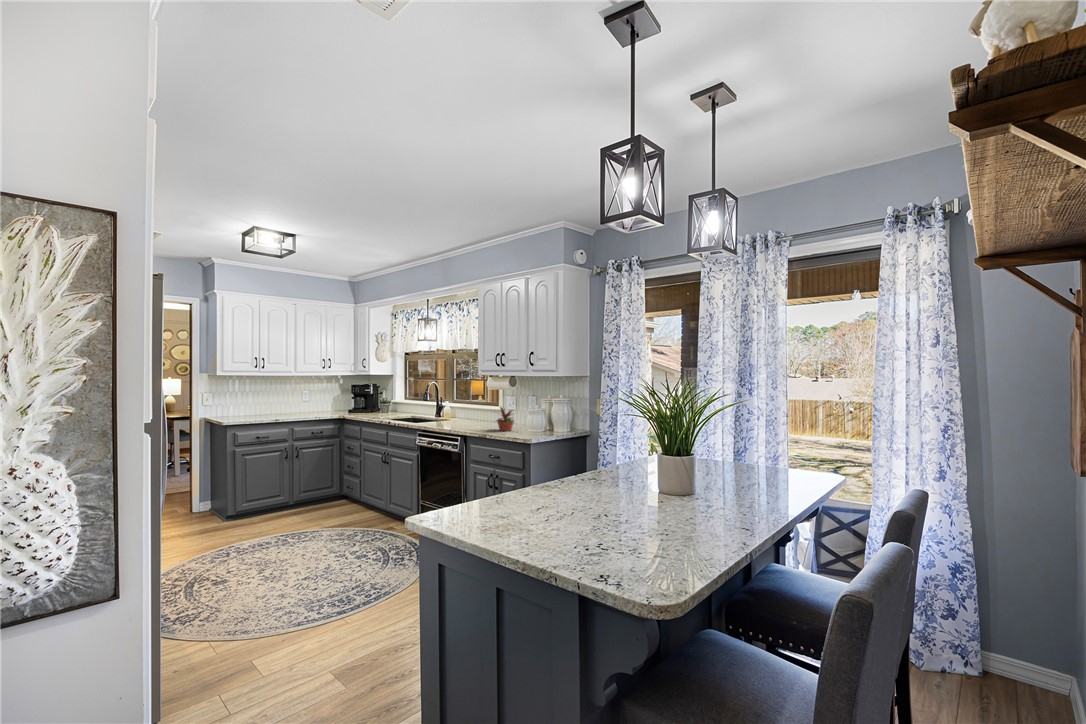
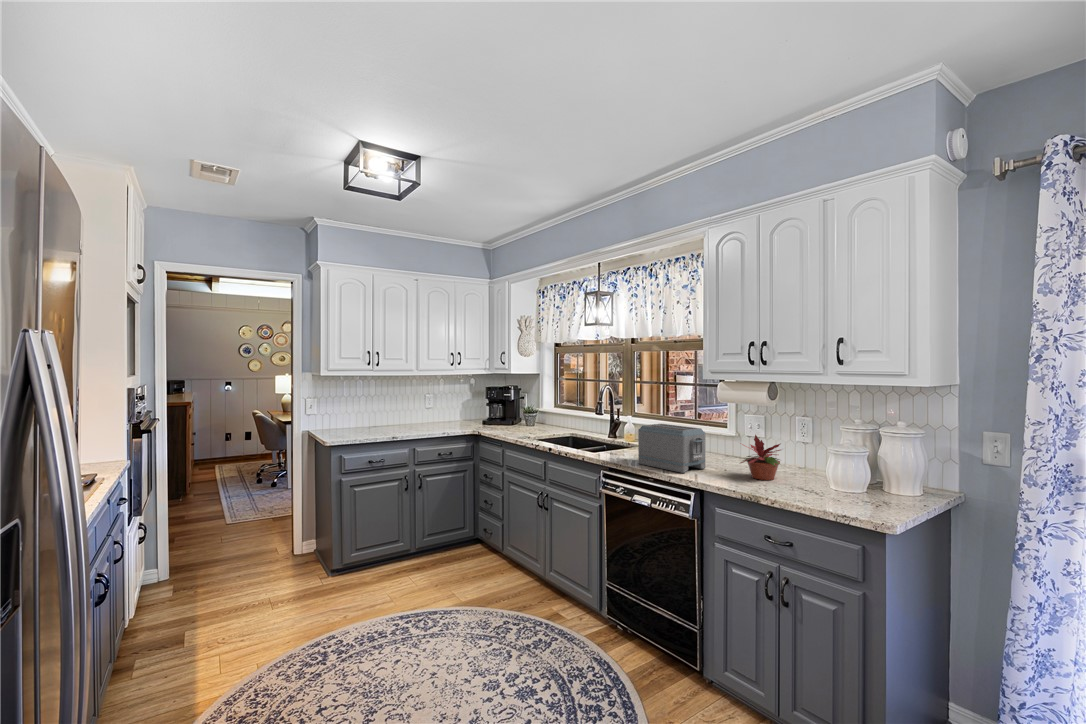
toaster: none [441,403,479,430] -> present [638,424,705,473]

